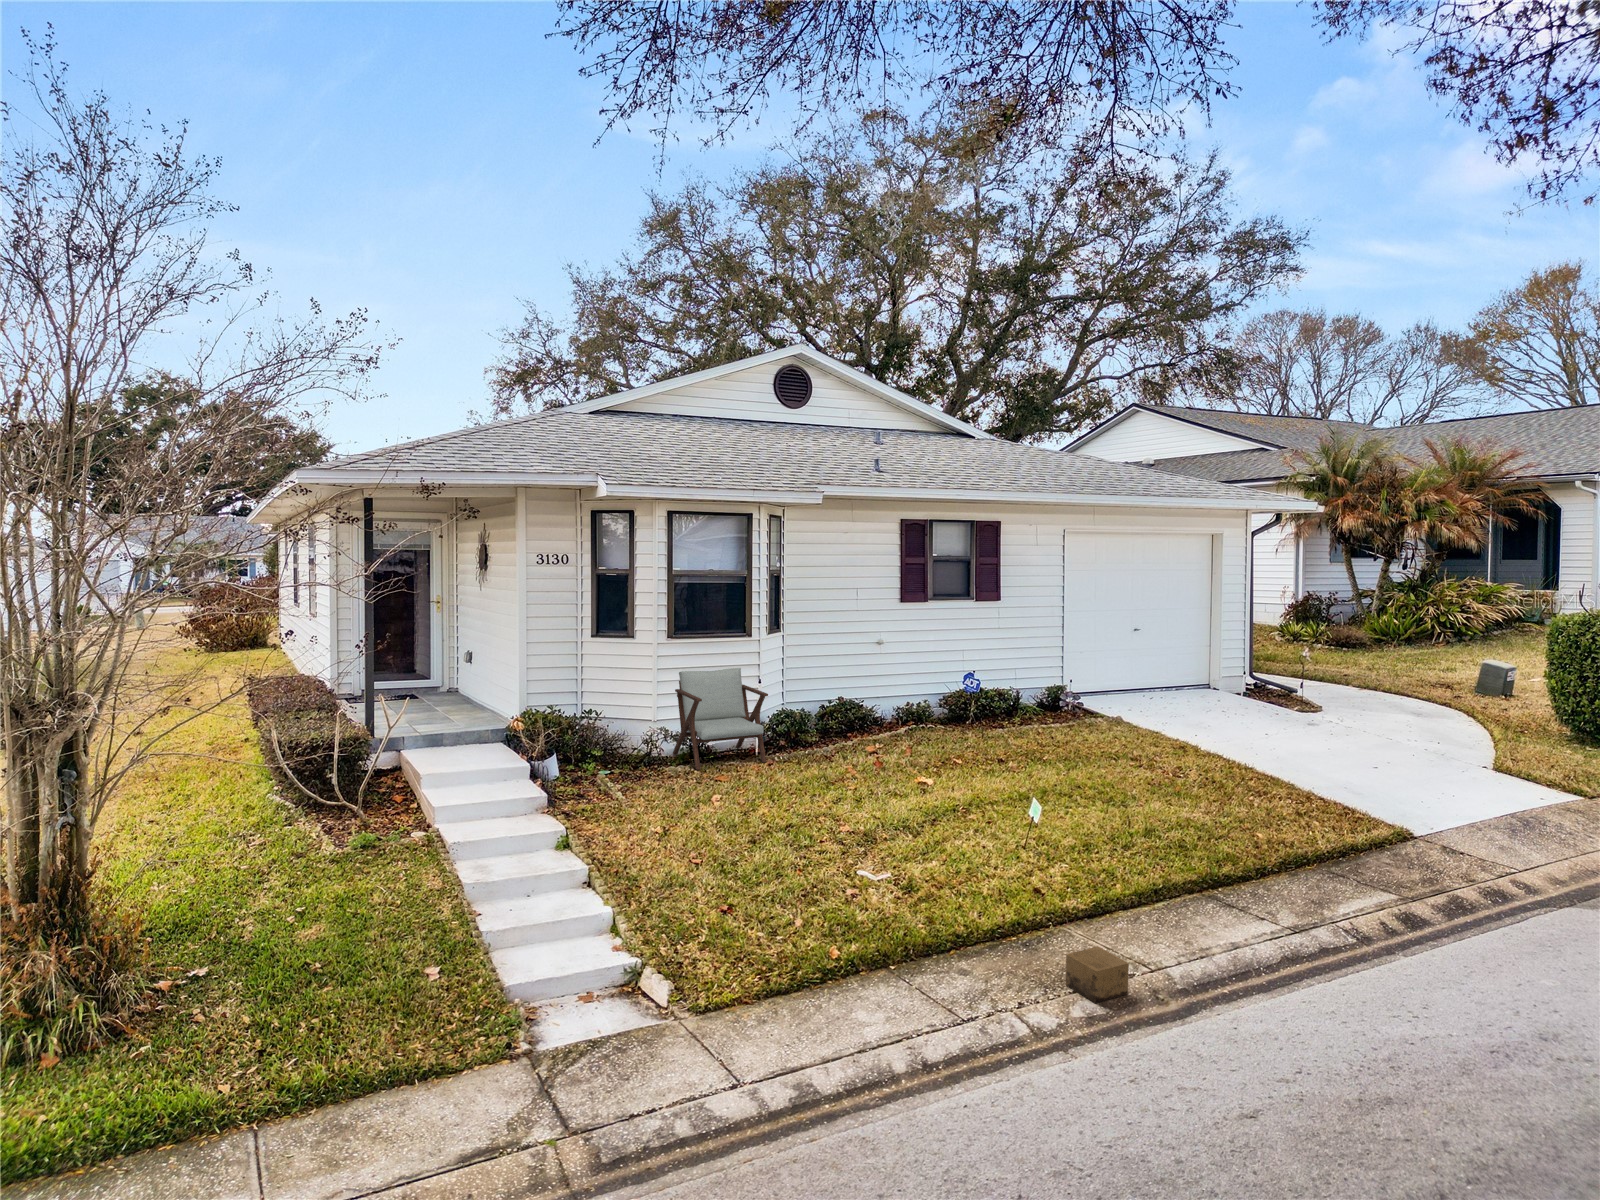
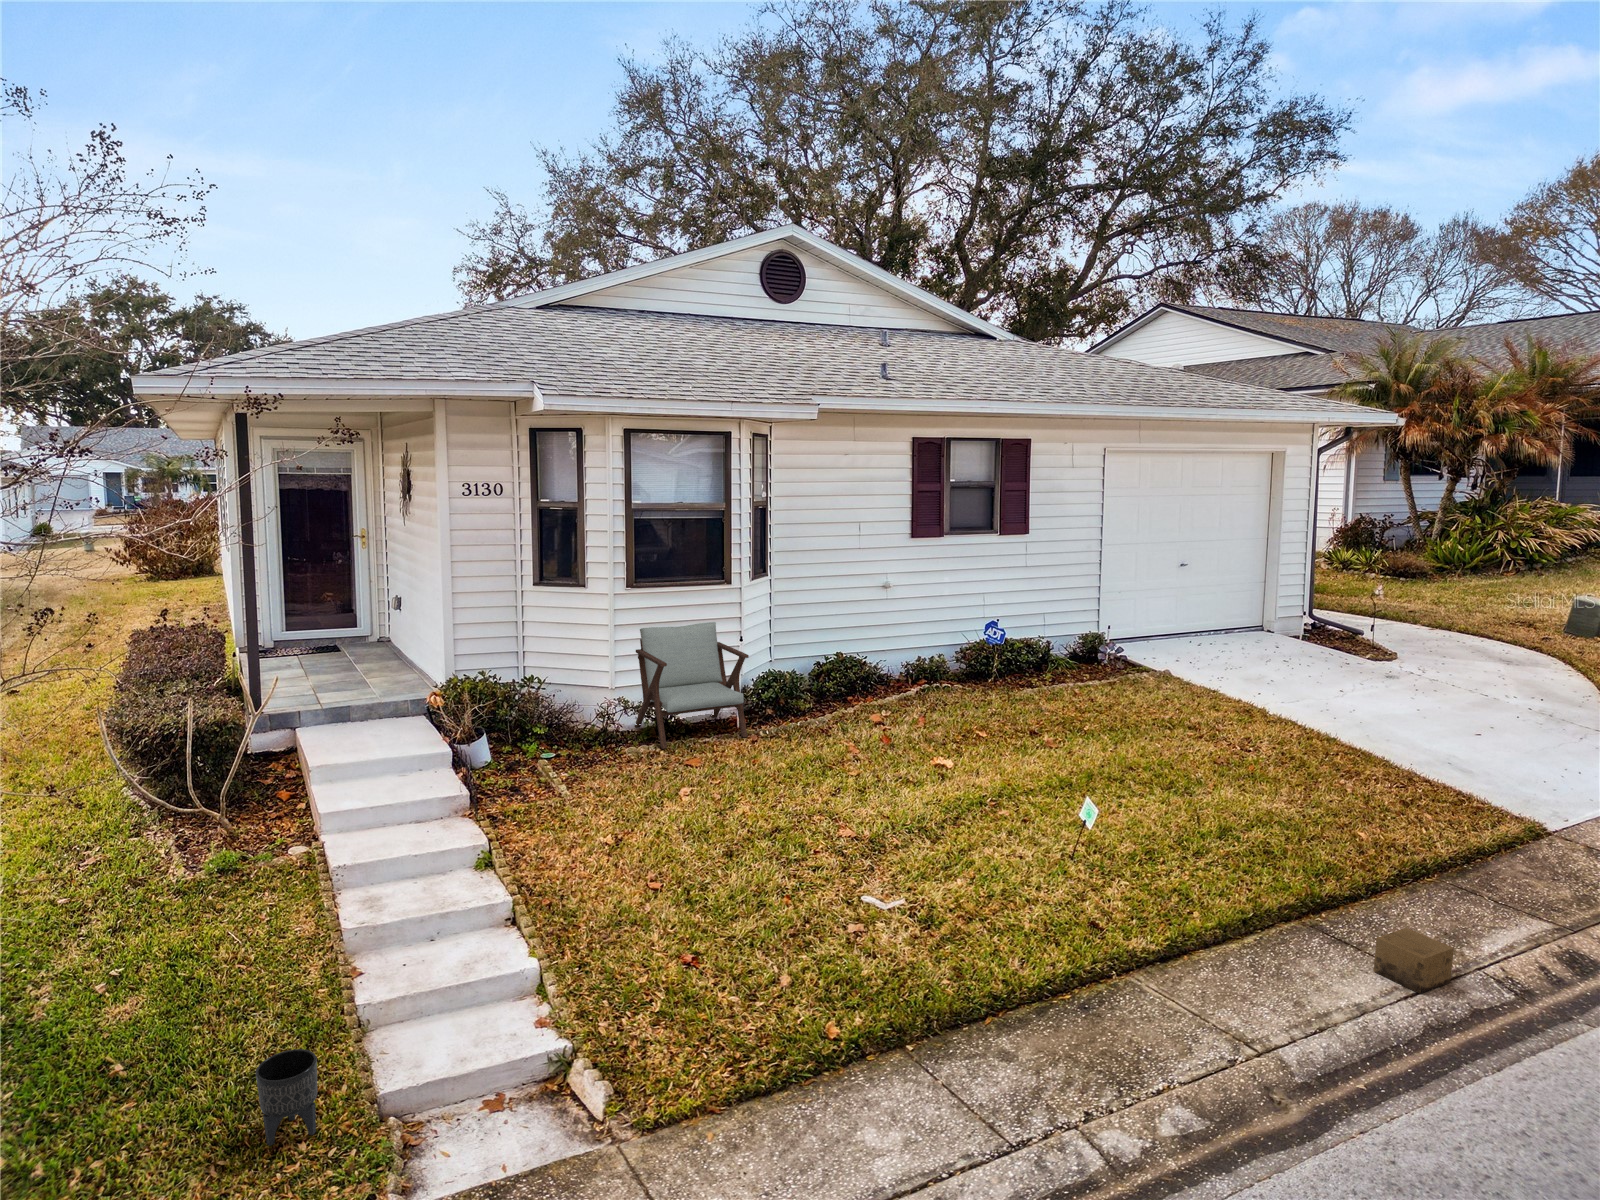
planter: none [426,946,467,1011] -> present [256,1049,317,1146]
cardboard box: present [1065,947,1129,1003] -> present [1373,928,1454,994]

